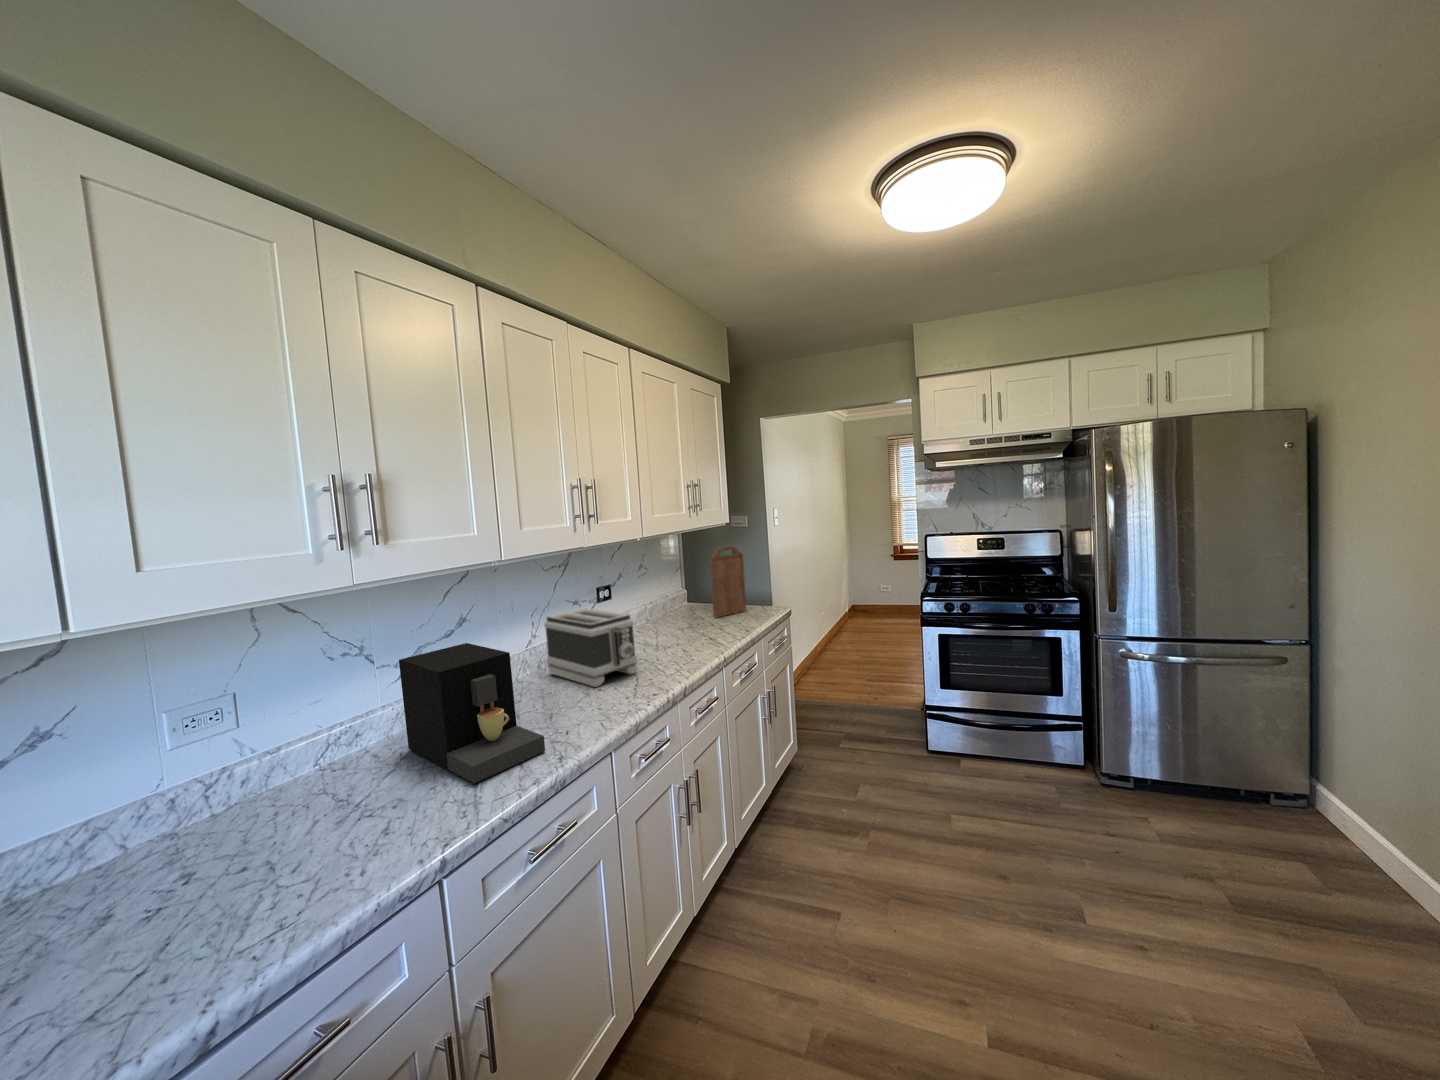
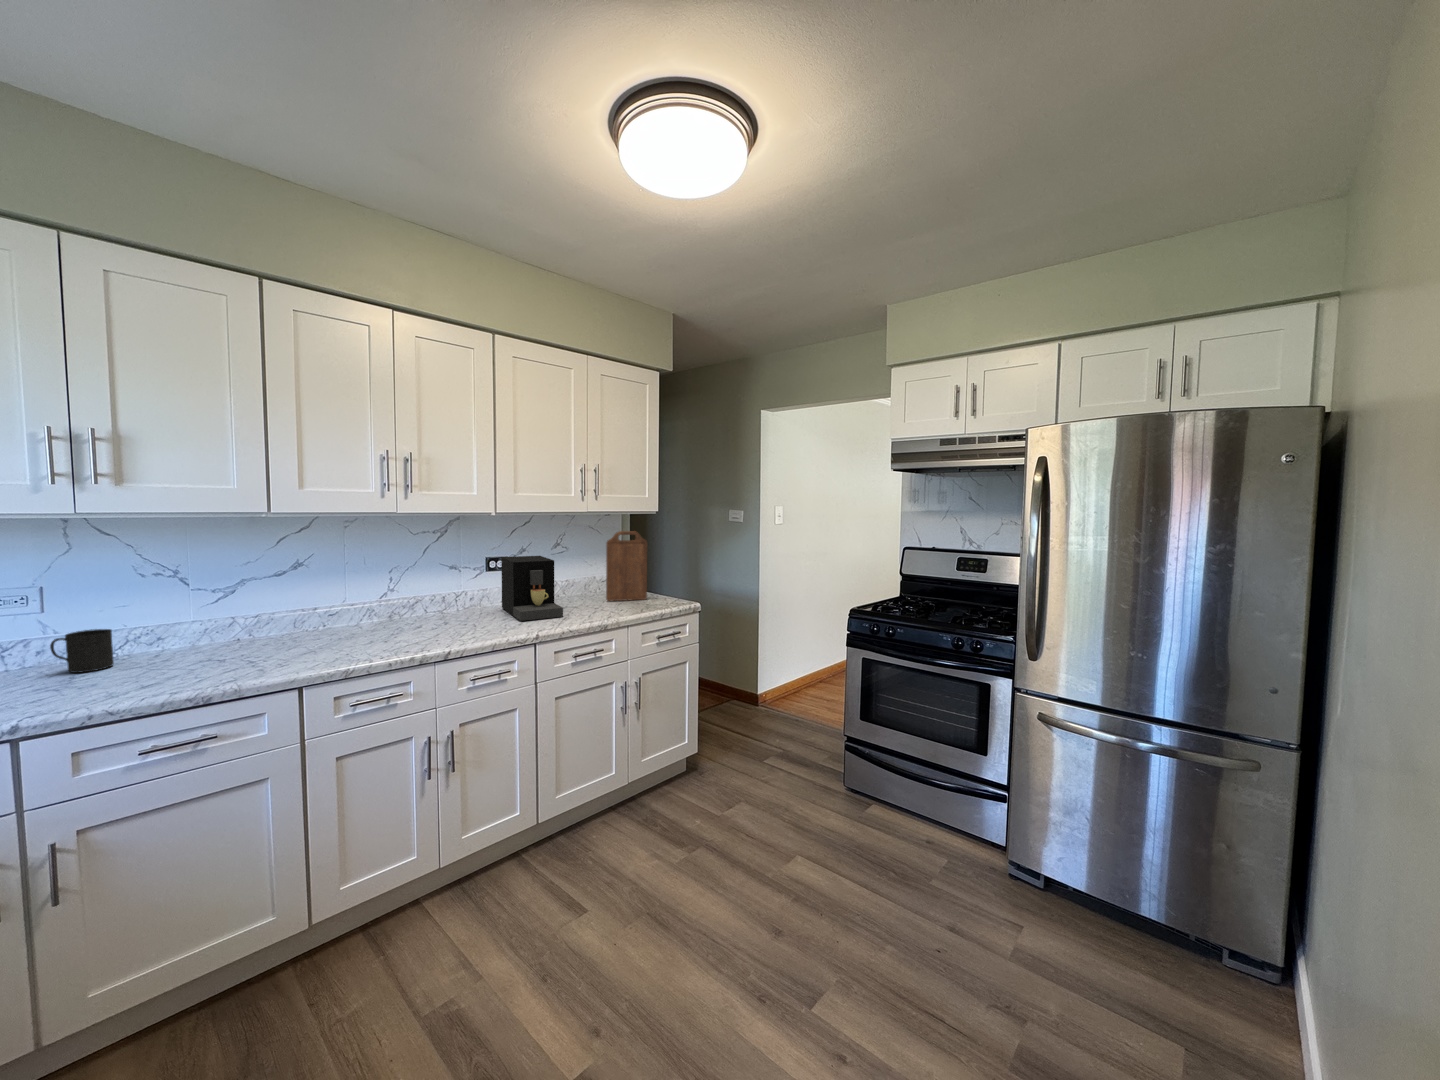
toaster: present [544,609,637,687] -> none [380,570,437,638]
coffee maker: present [399,643,545,783] -> present [501,556,563,621]
mug: none [287,732,349,795] -> present [50,629,114,673]

